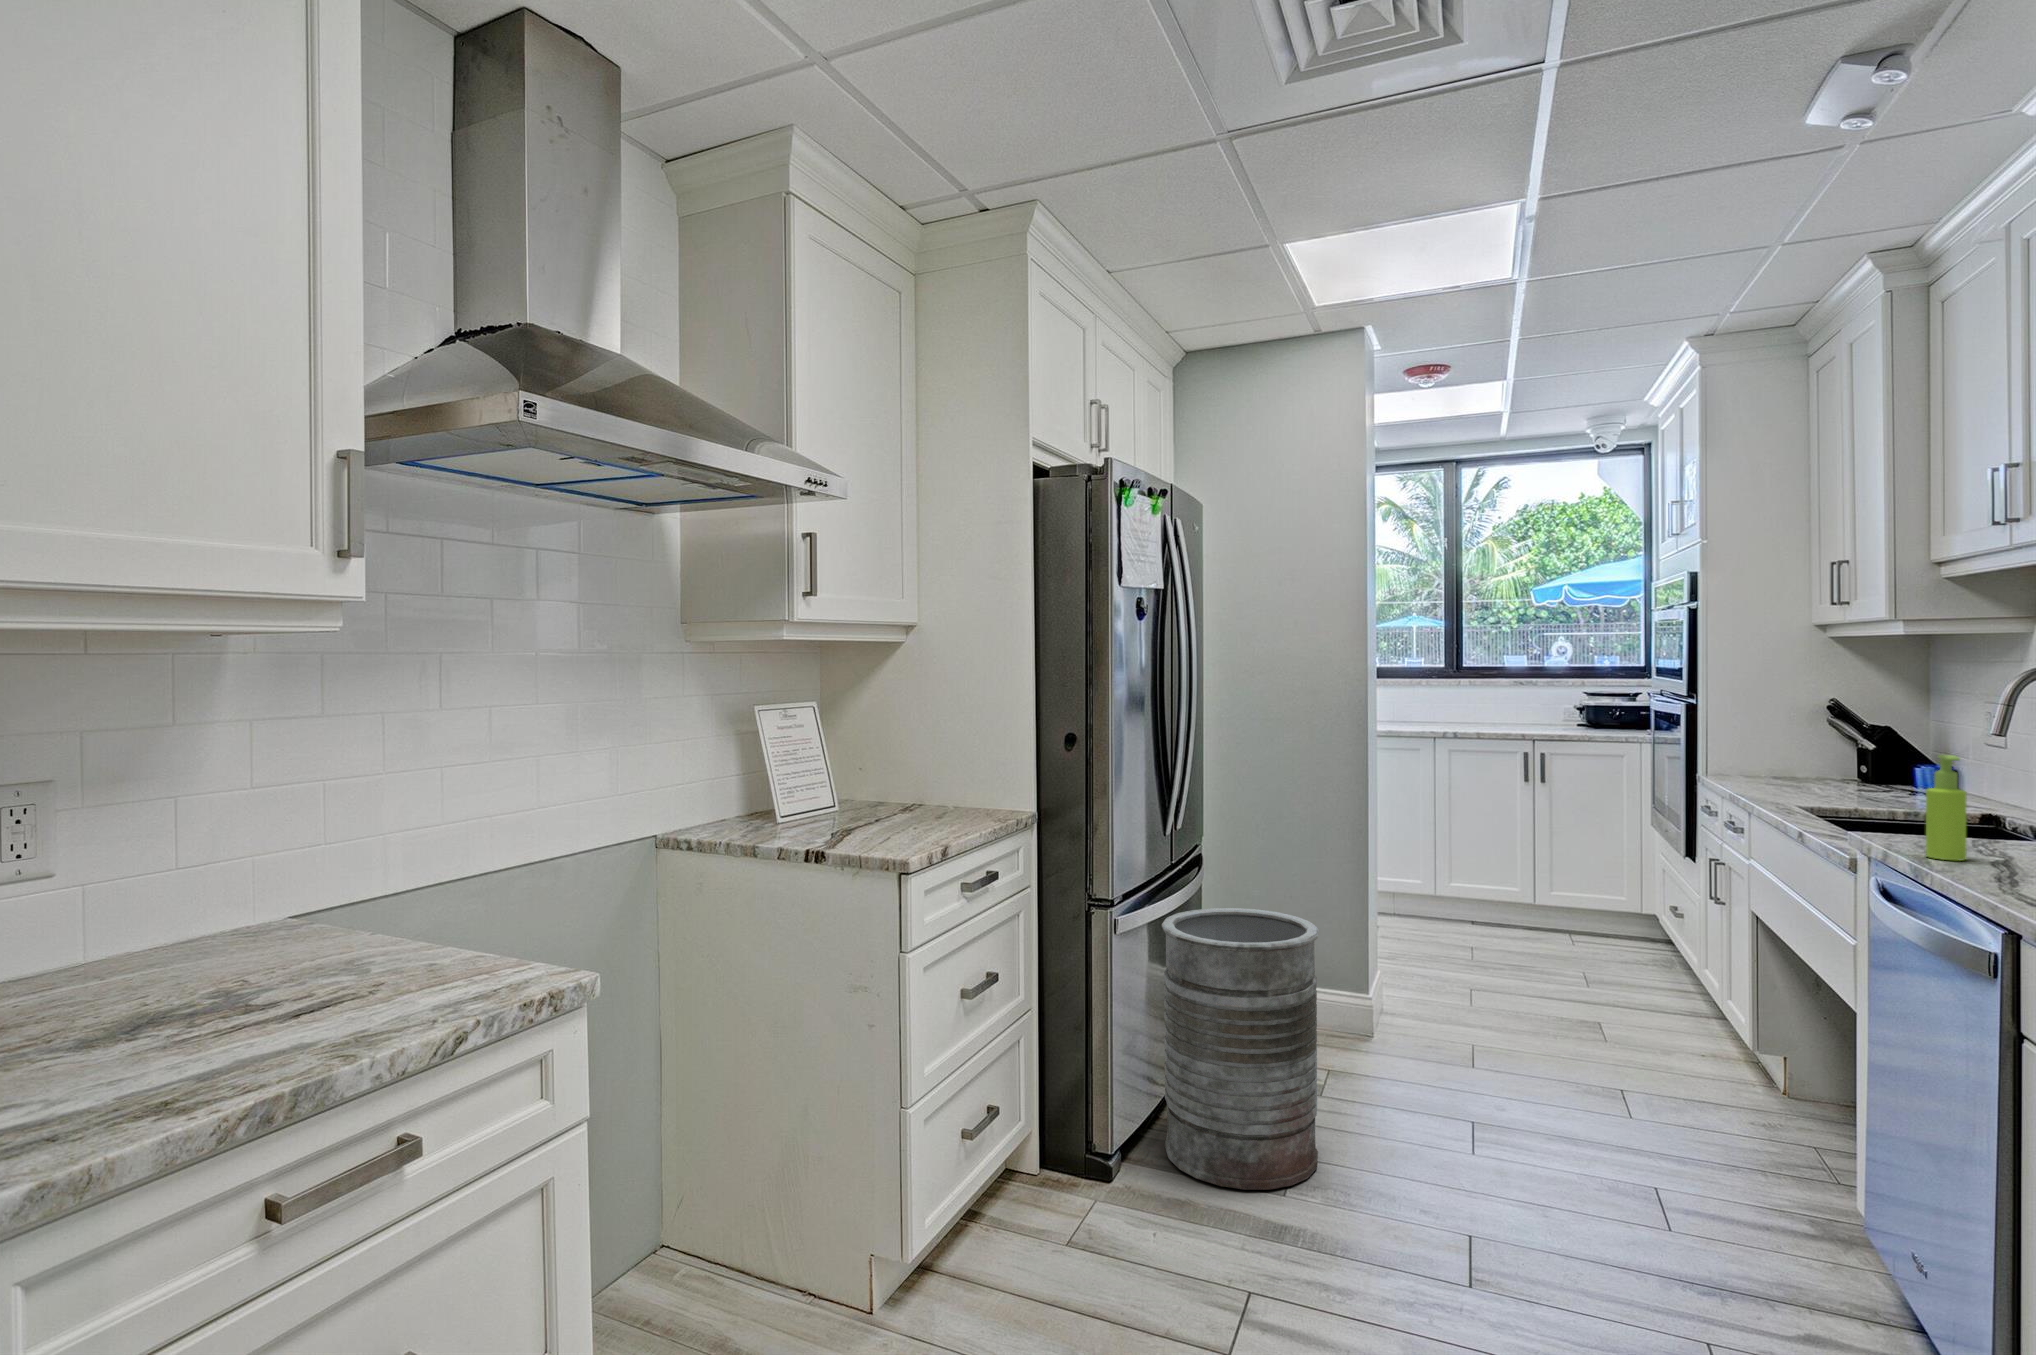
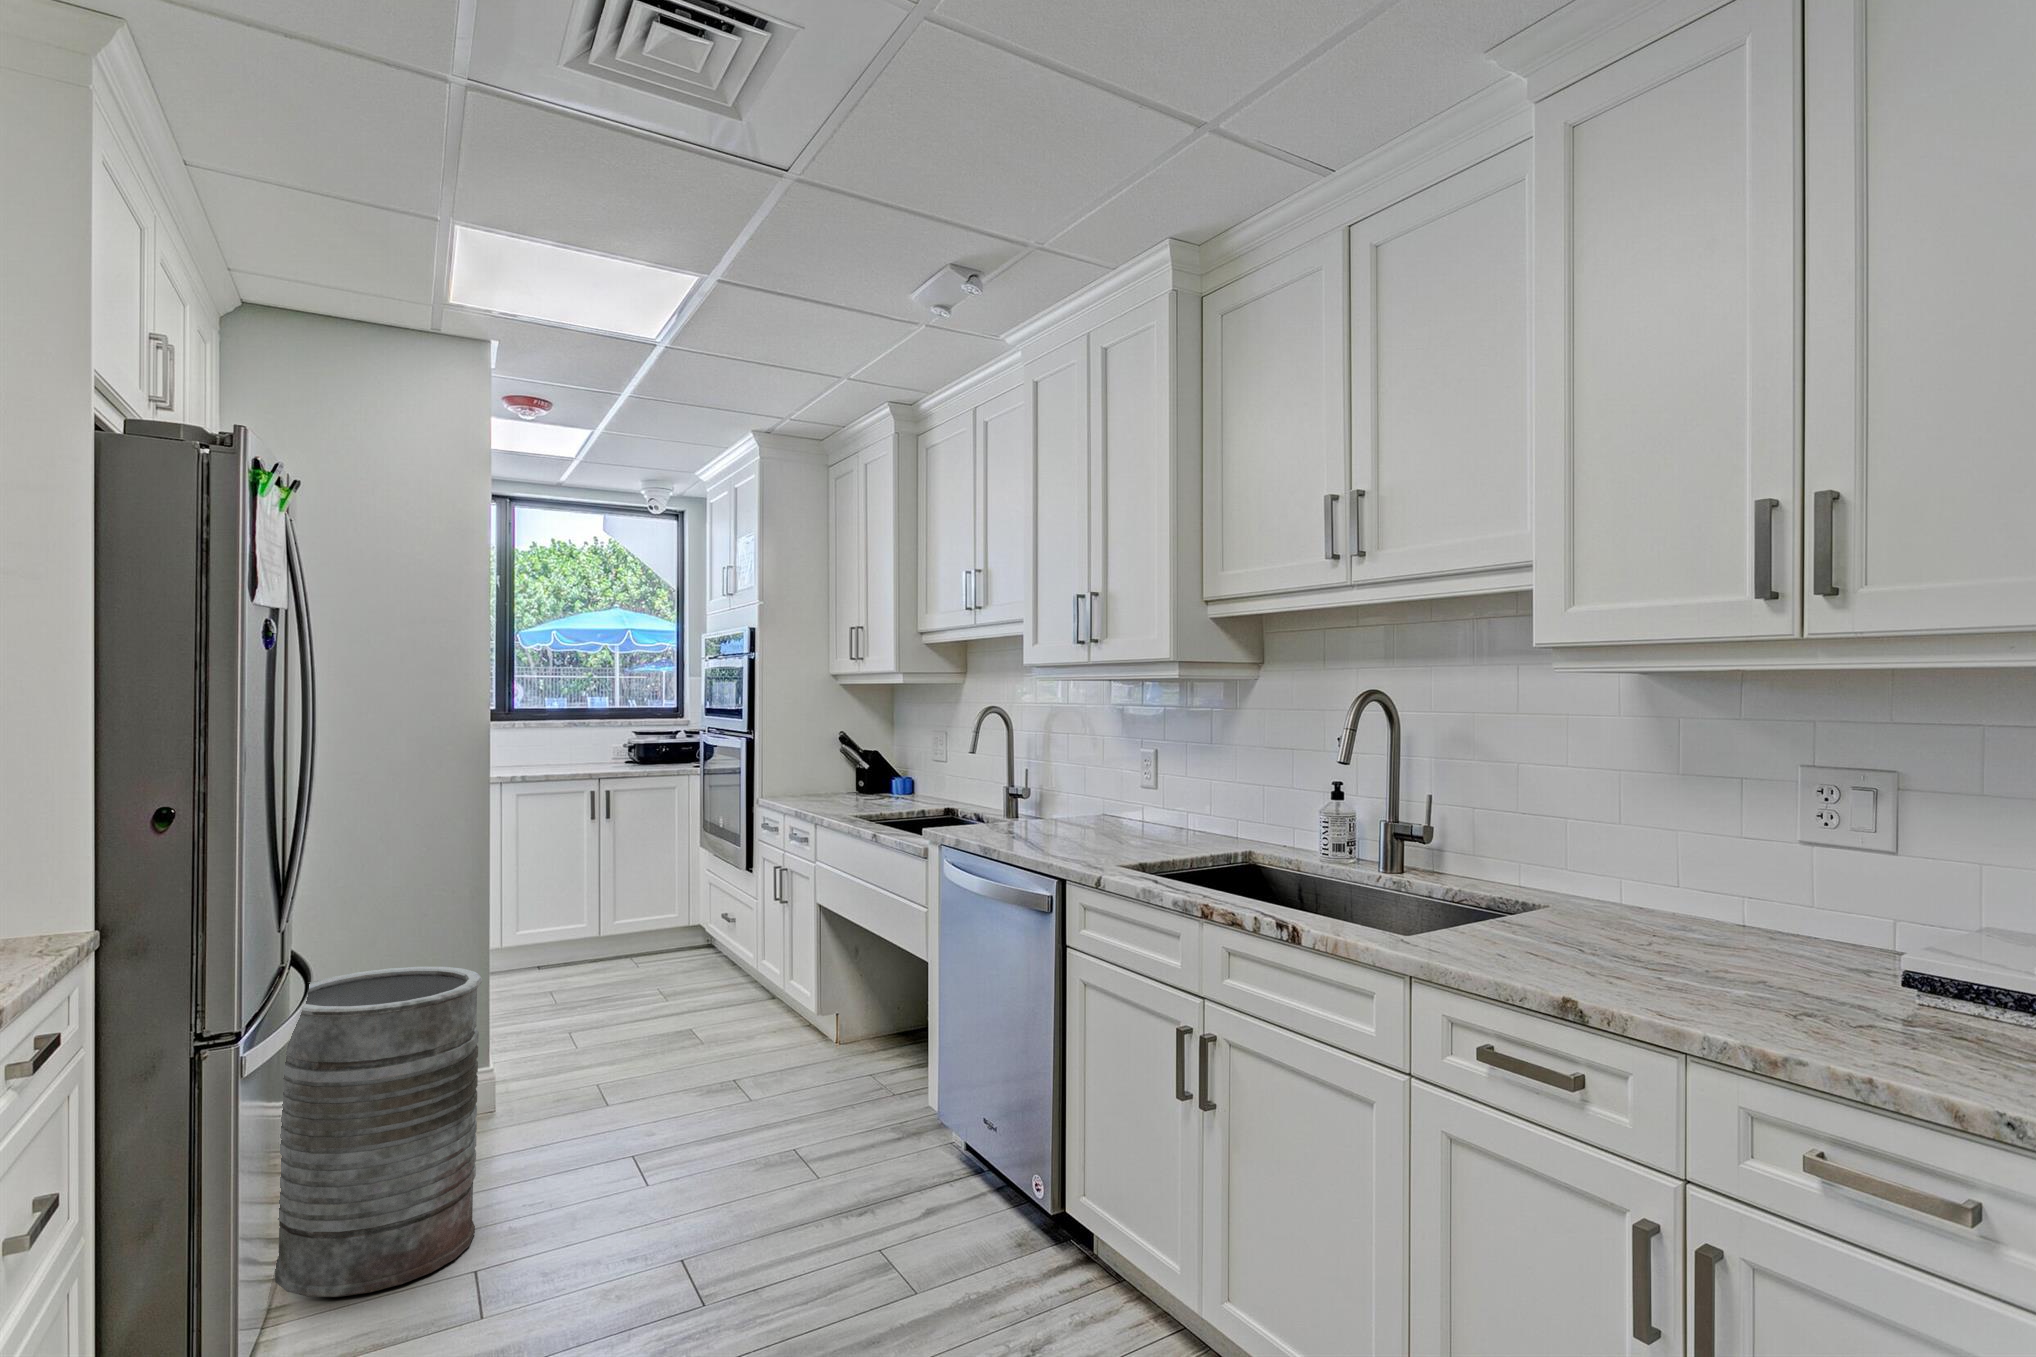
soap dispenser: present [1926,755,1966,861] -> none [954,760,975,832]

